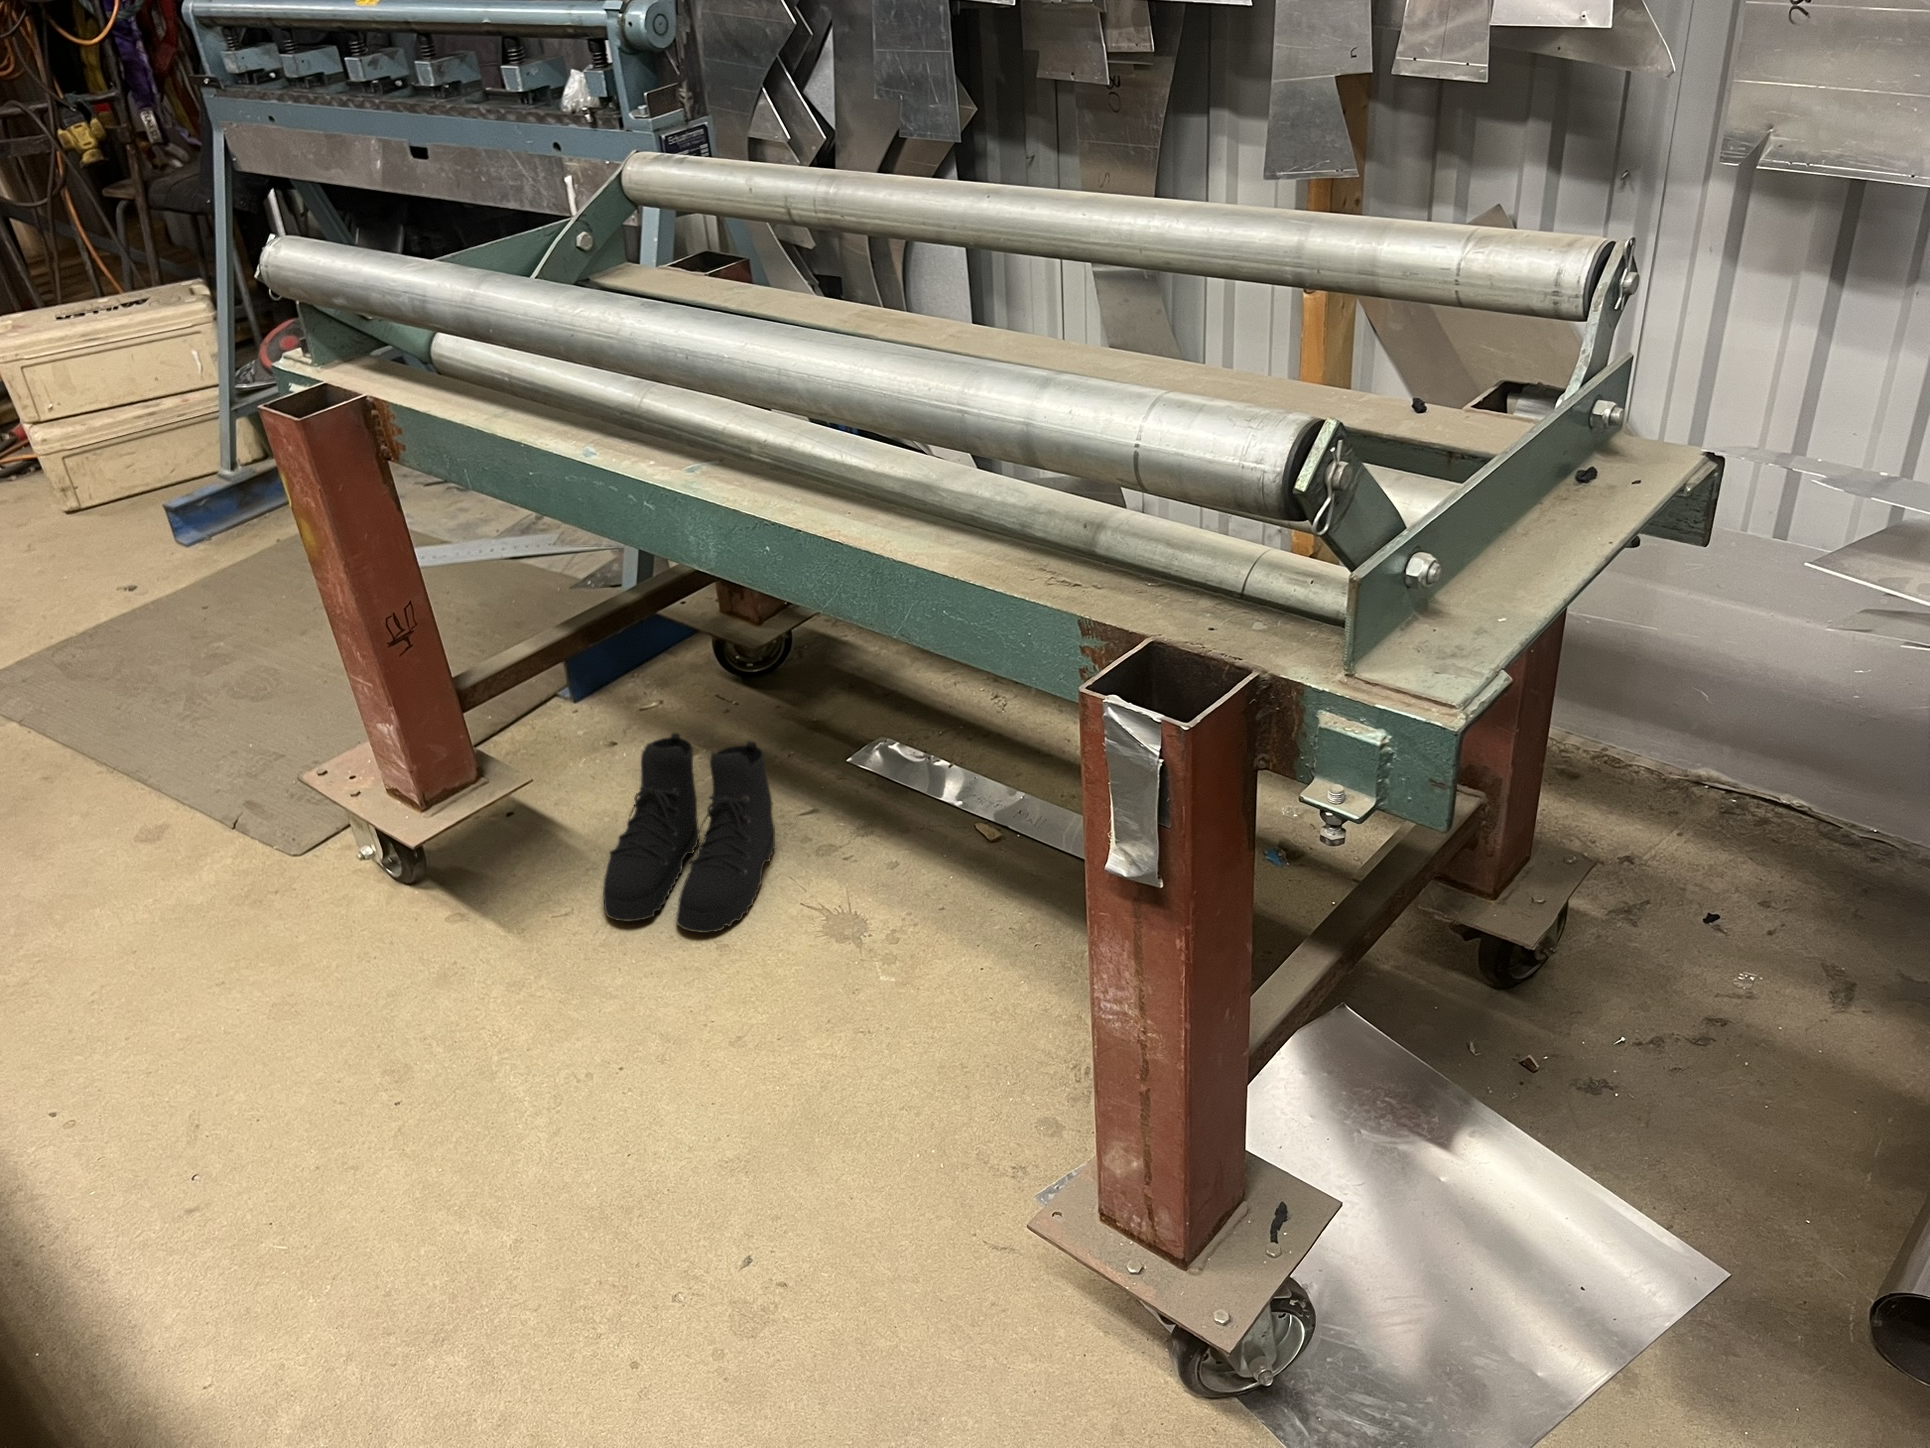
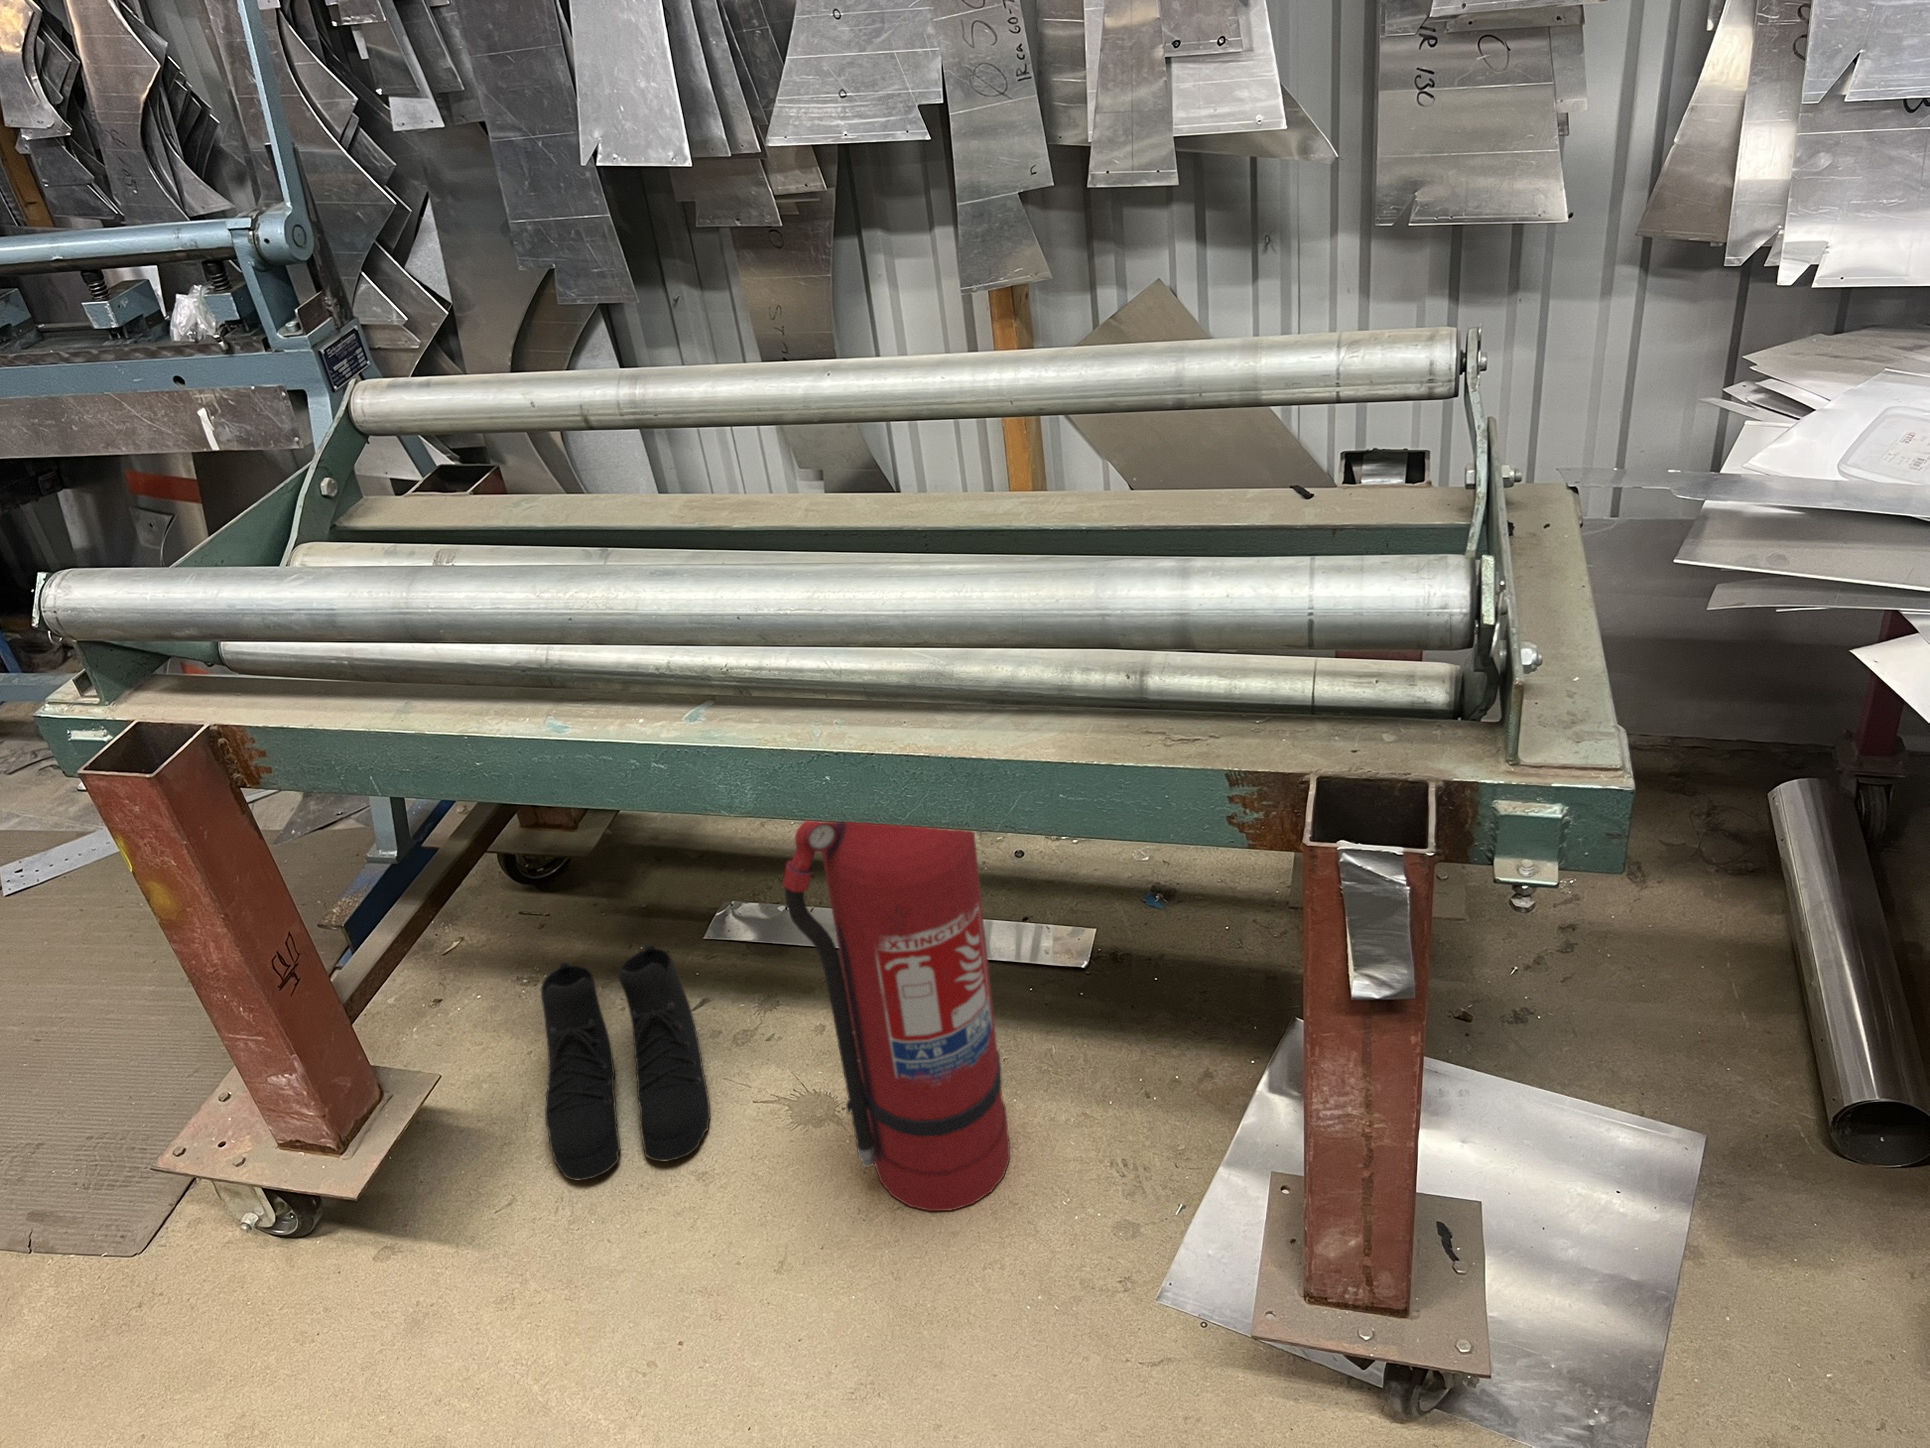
fire extinguisher: none [780,541,992,1062] -> present [783,821,1010,1211]

